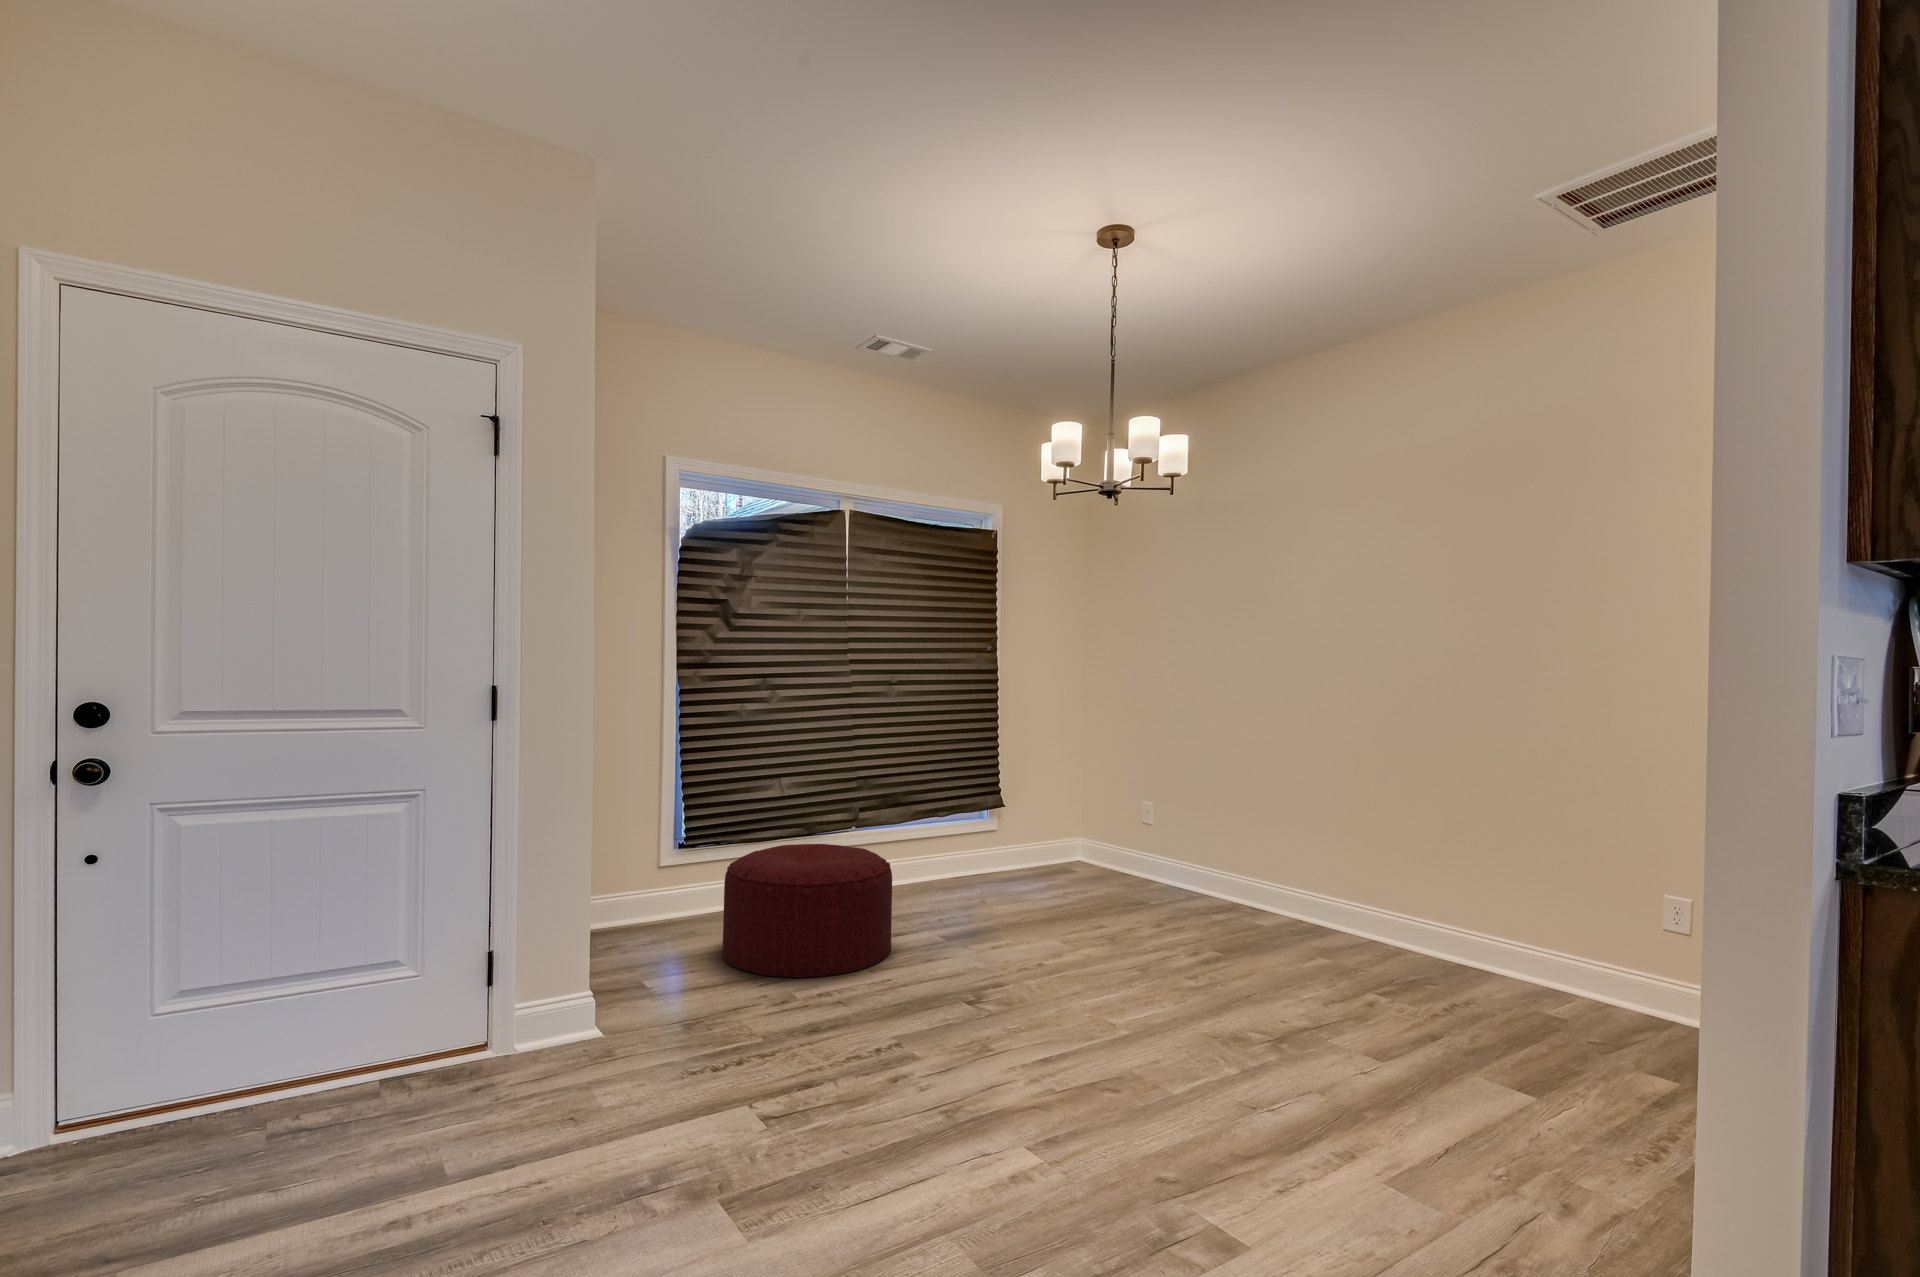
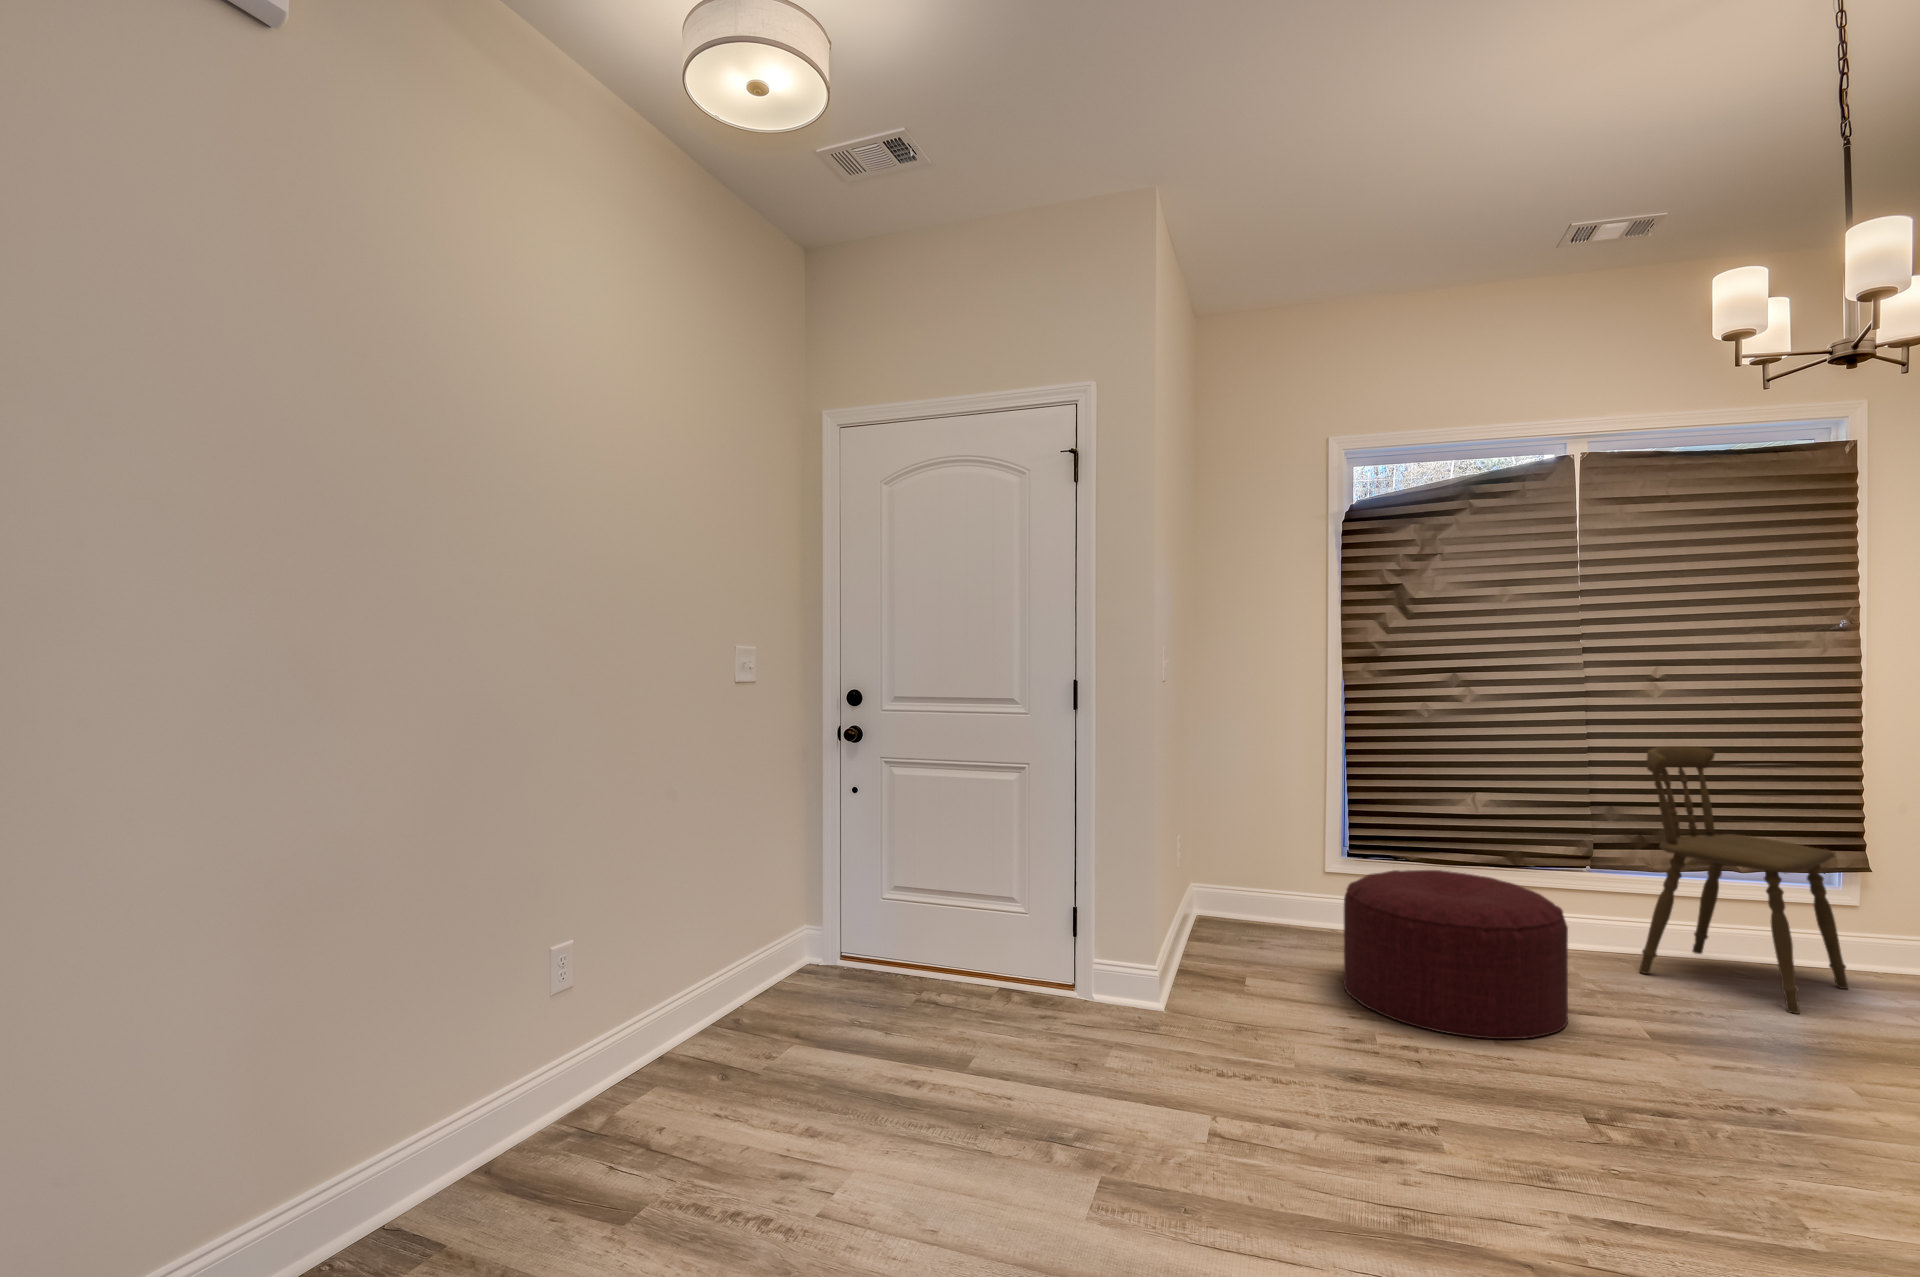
dining chair: none [889,732,984,903] -> present [1639,747,1848,1014]

